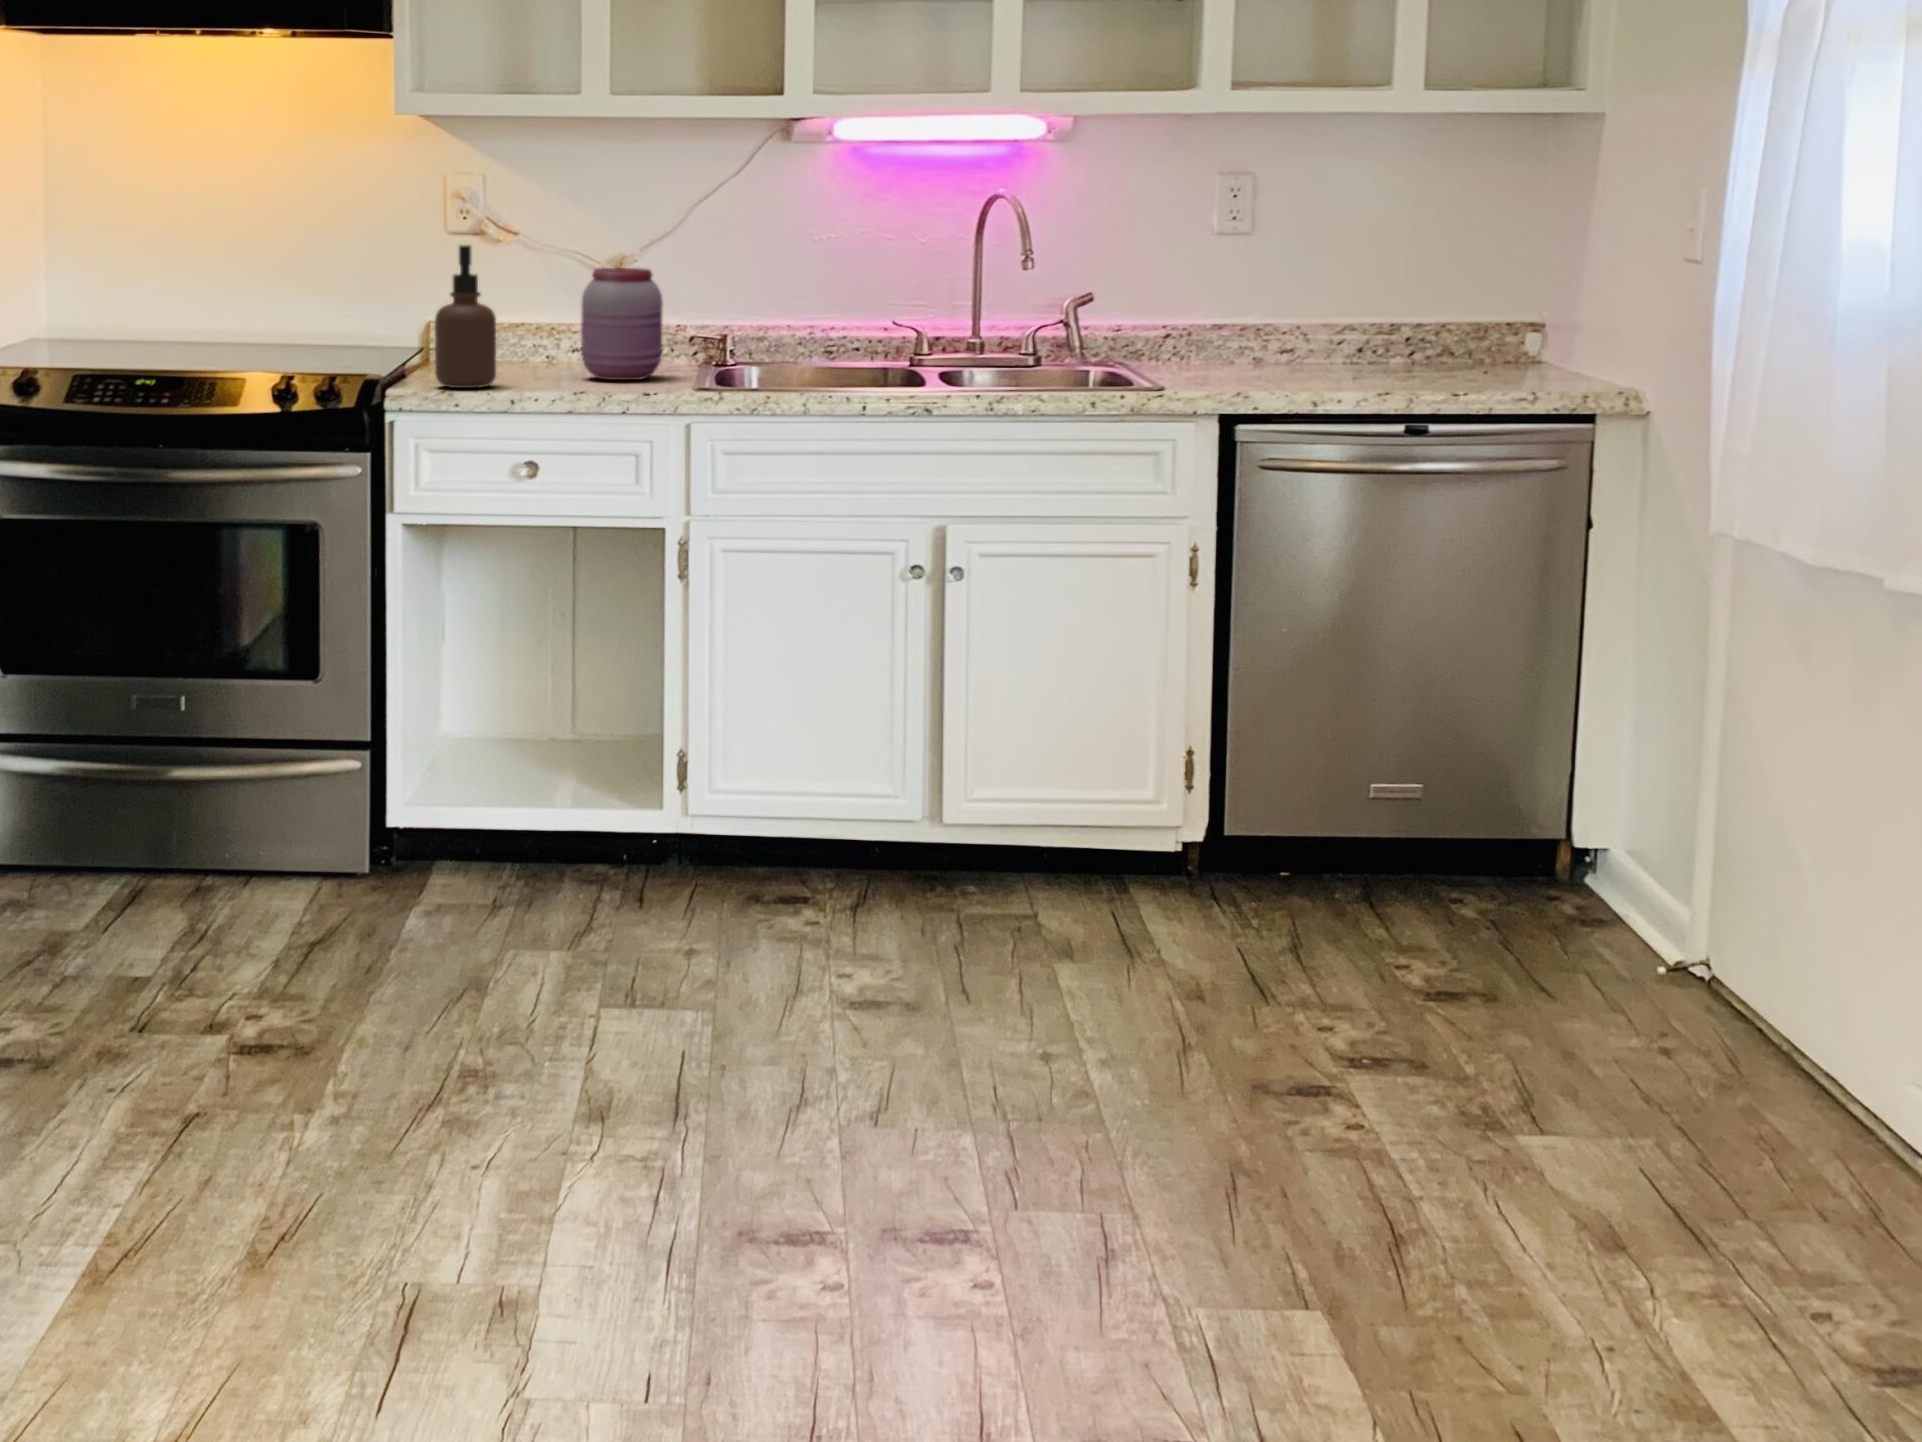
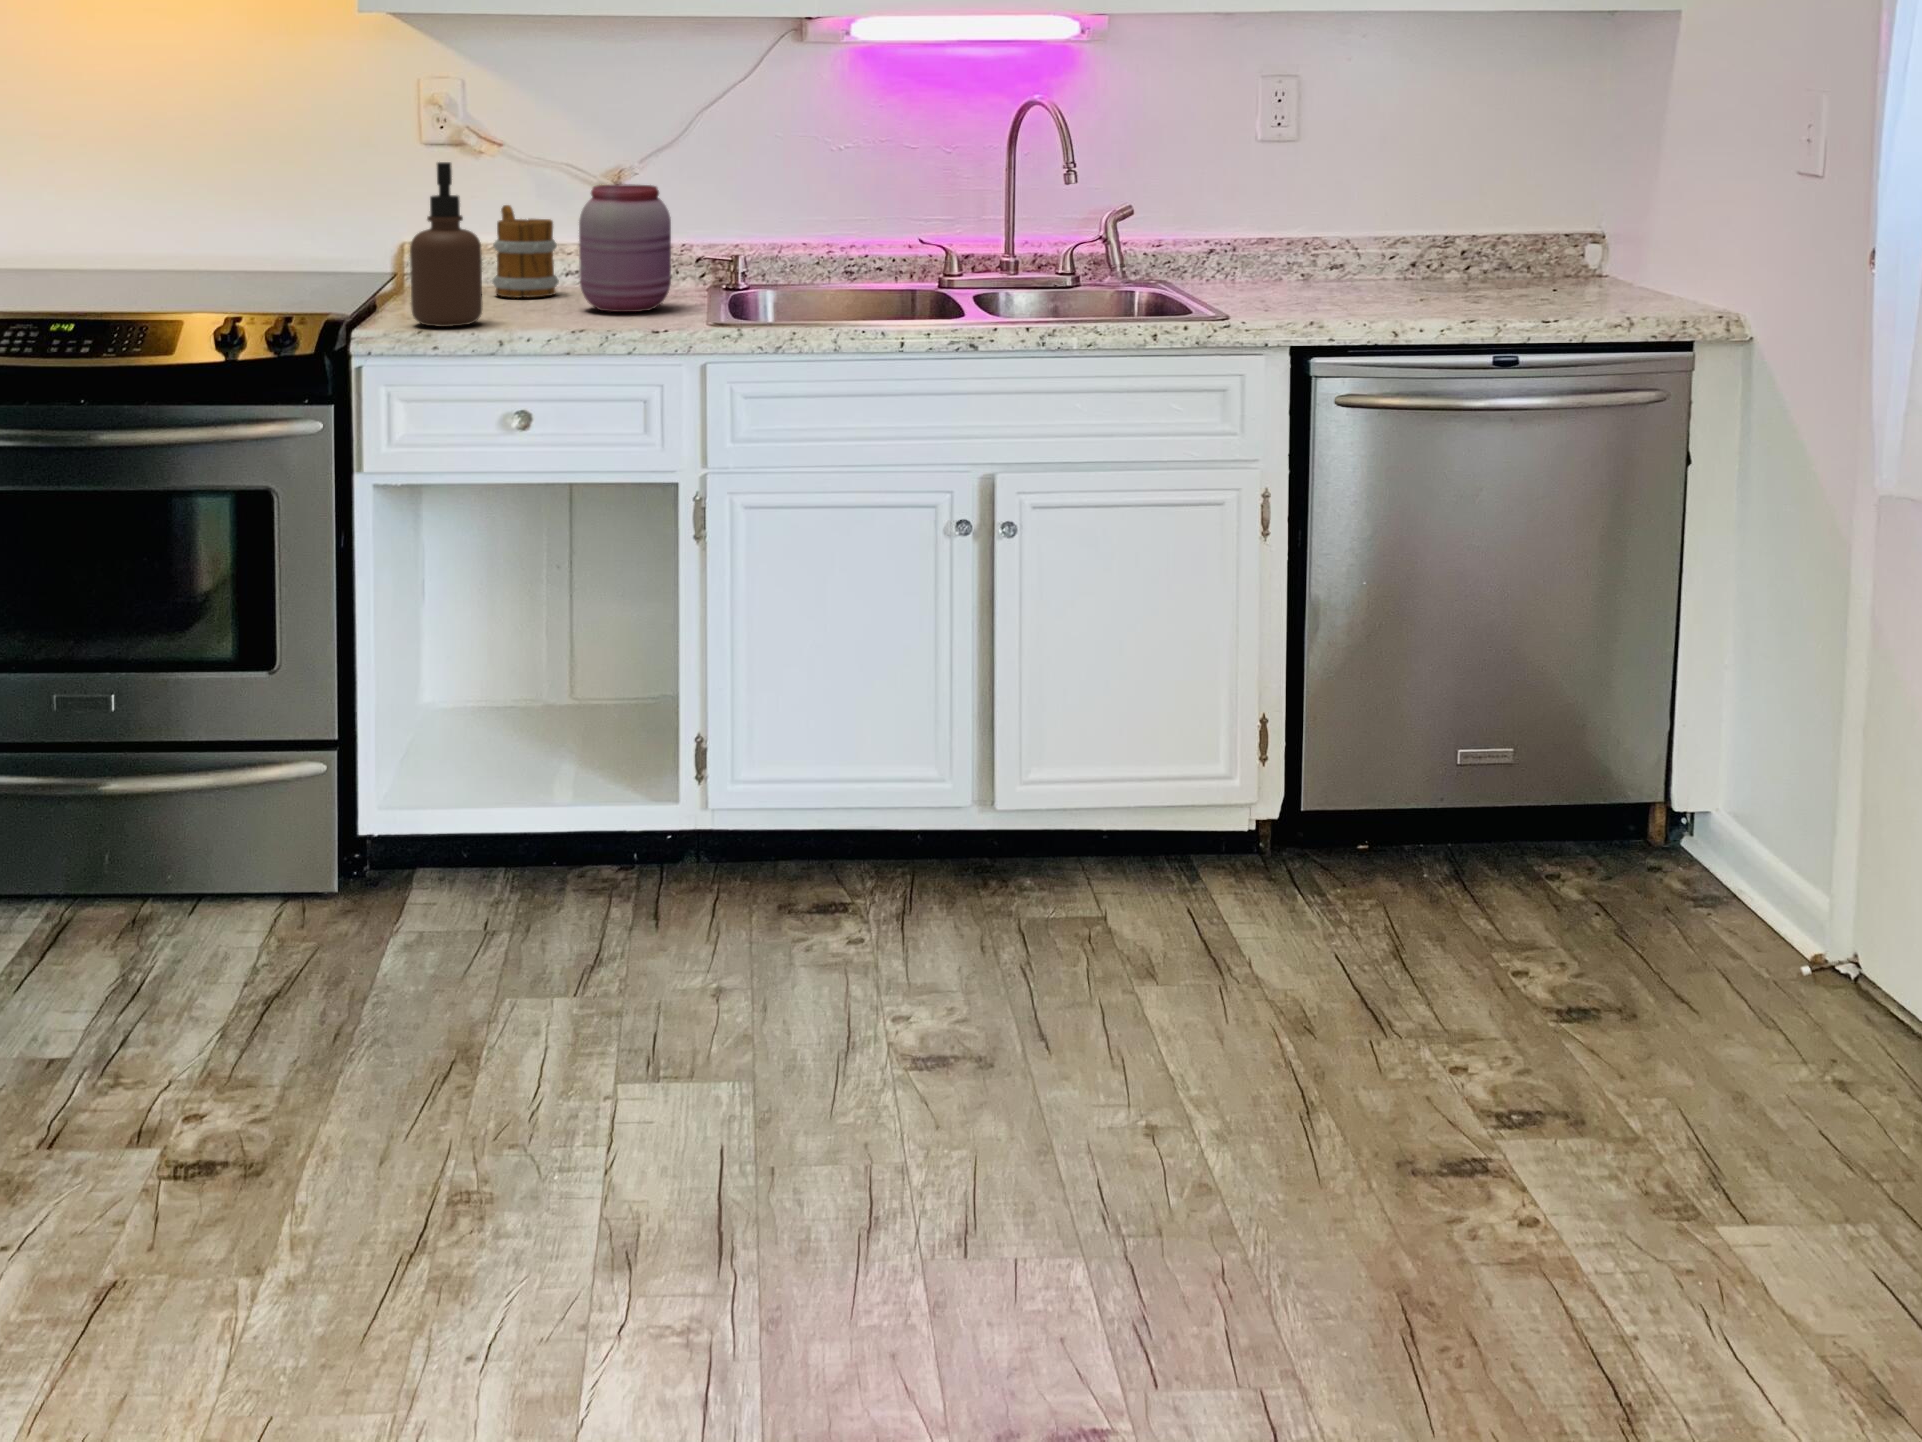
mug: none [505,288,564,369] -> present [492,205,559,298]

